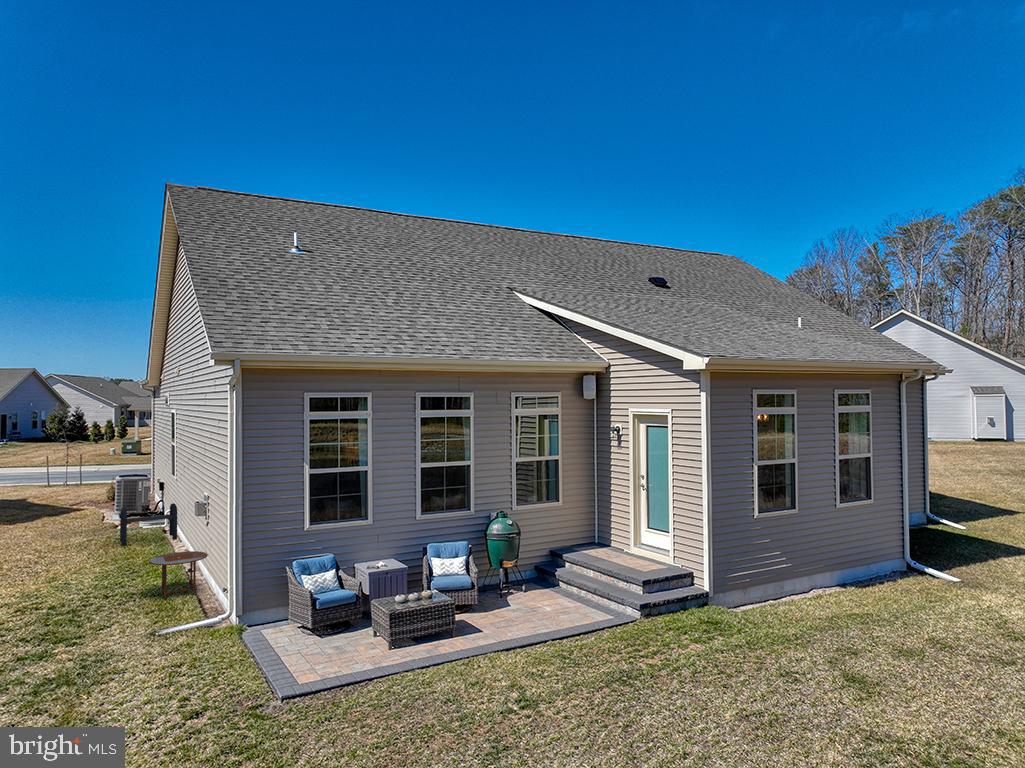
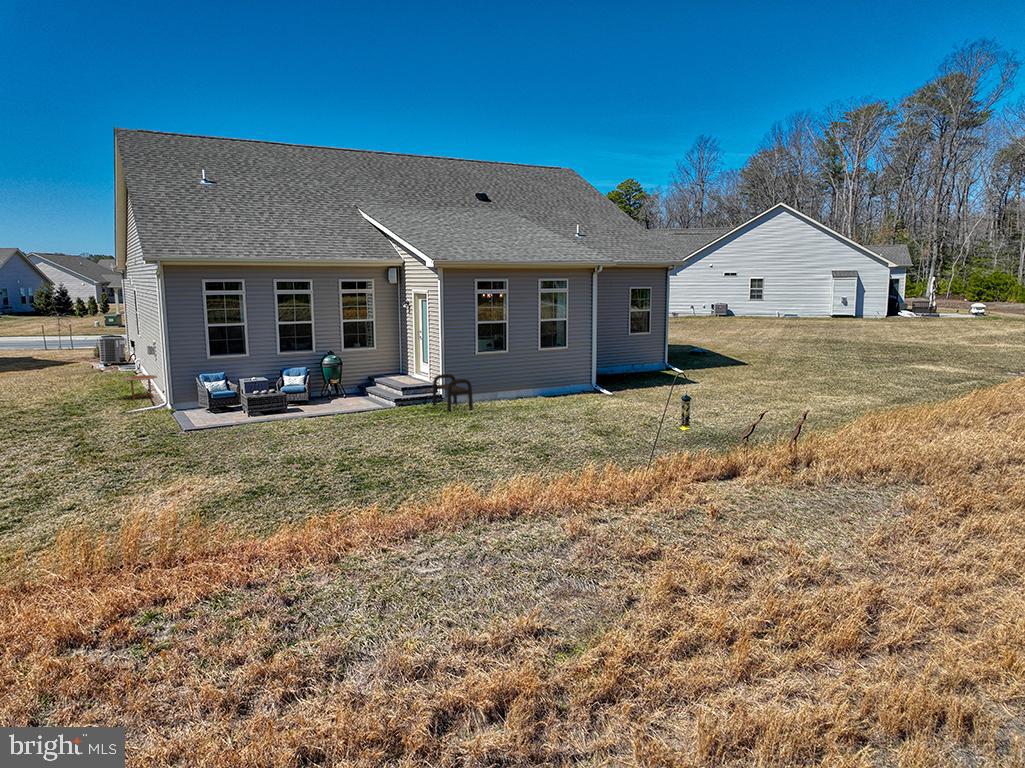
bench: present [120,503,177,546] -> present [433,374,473,412]

